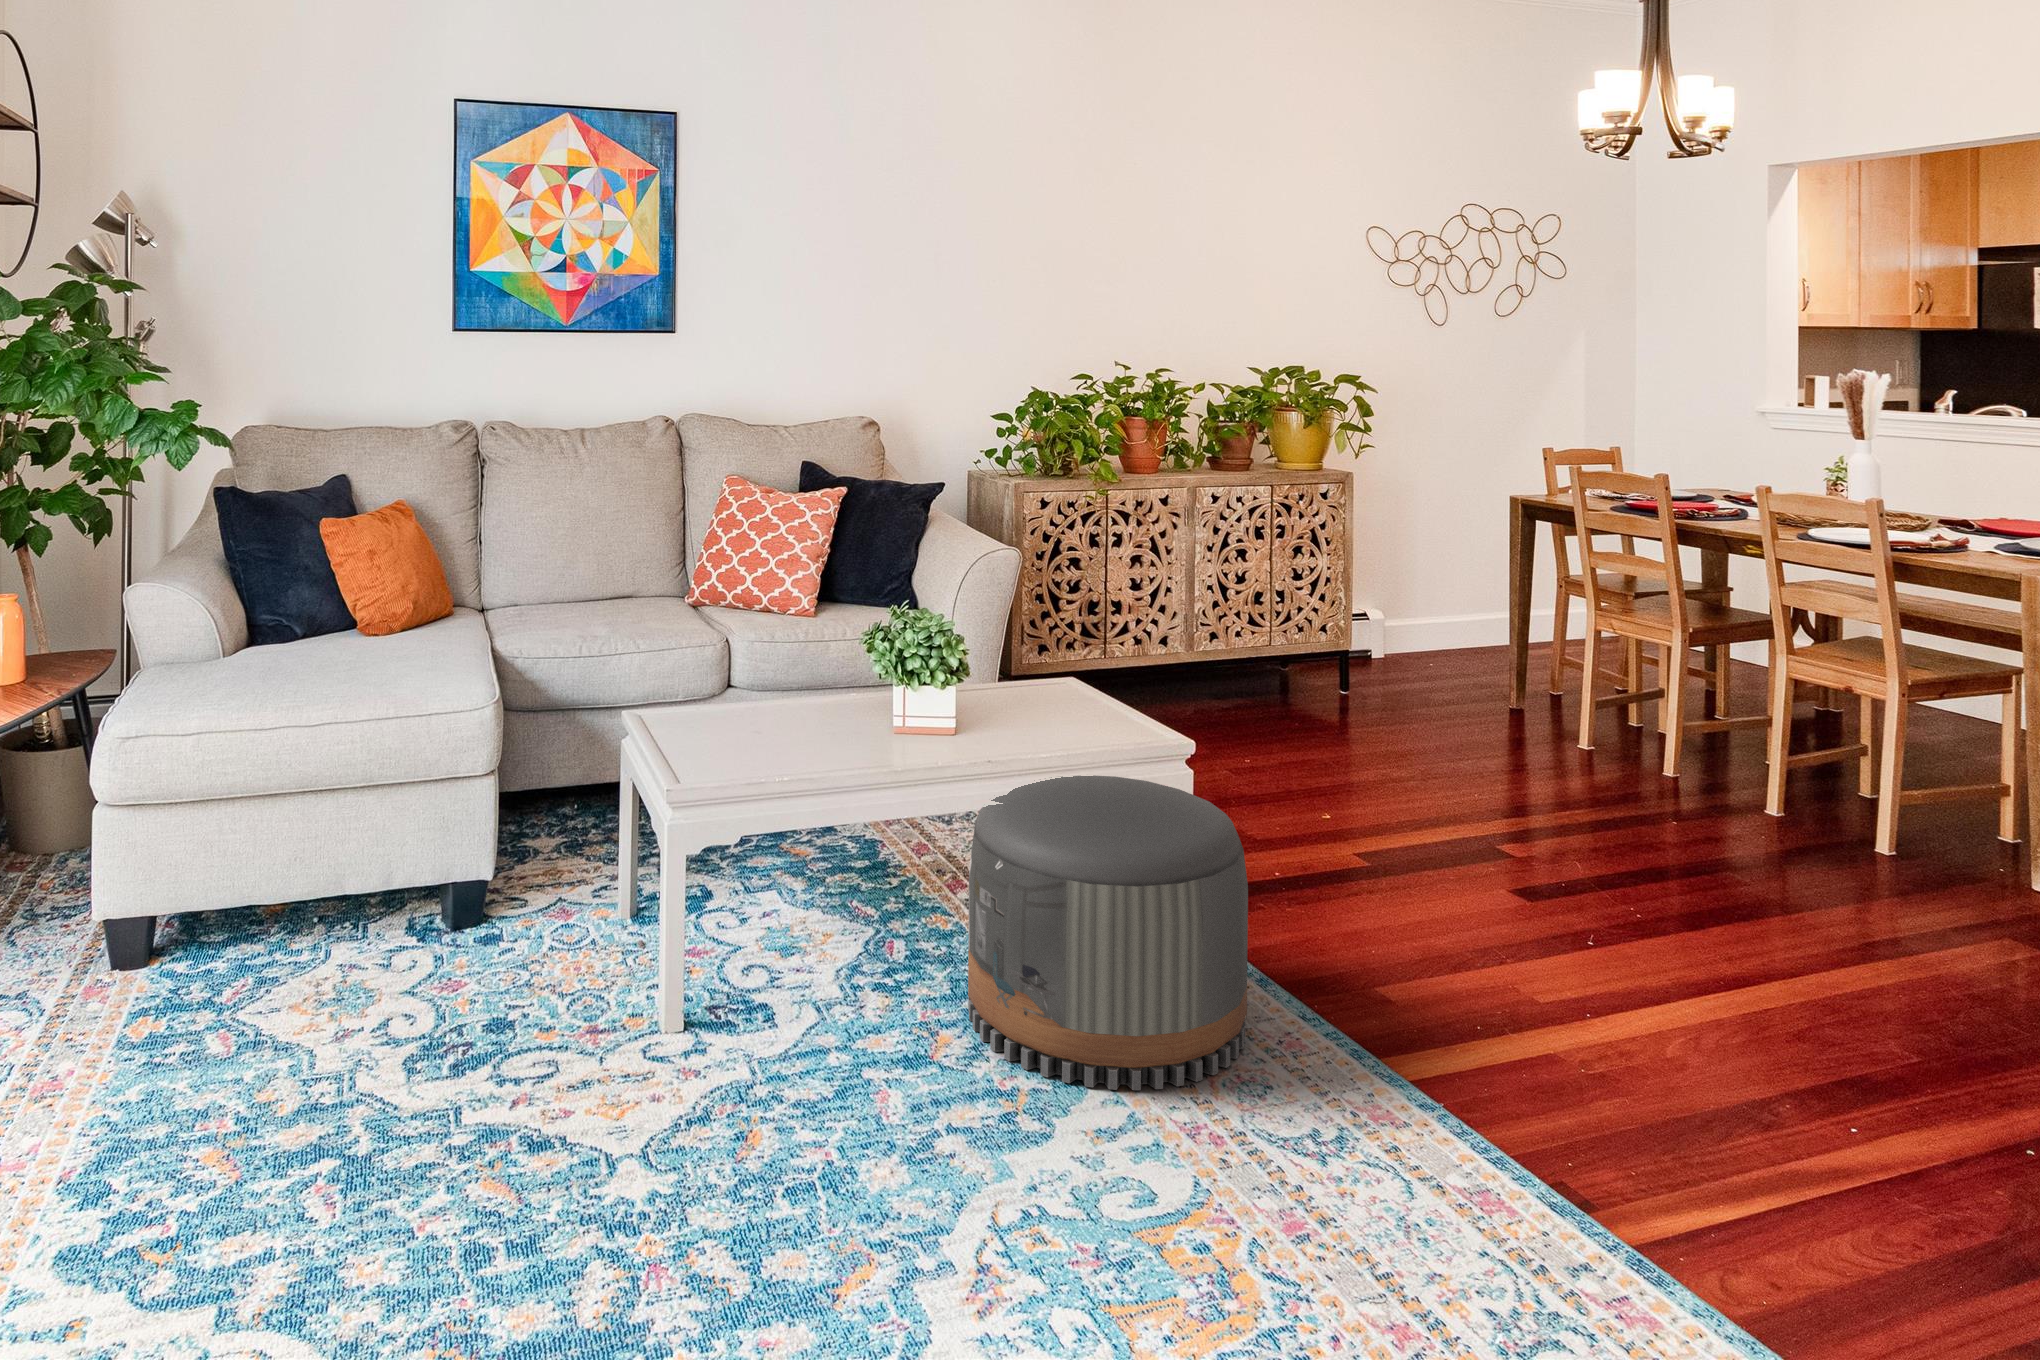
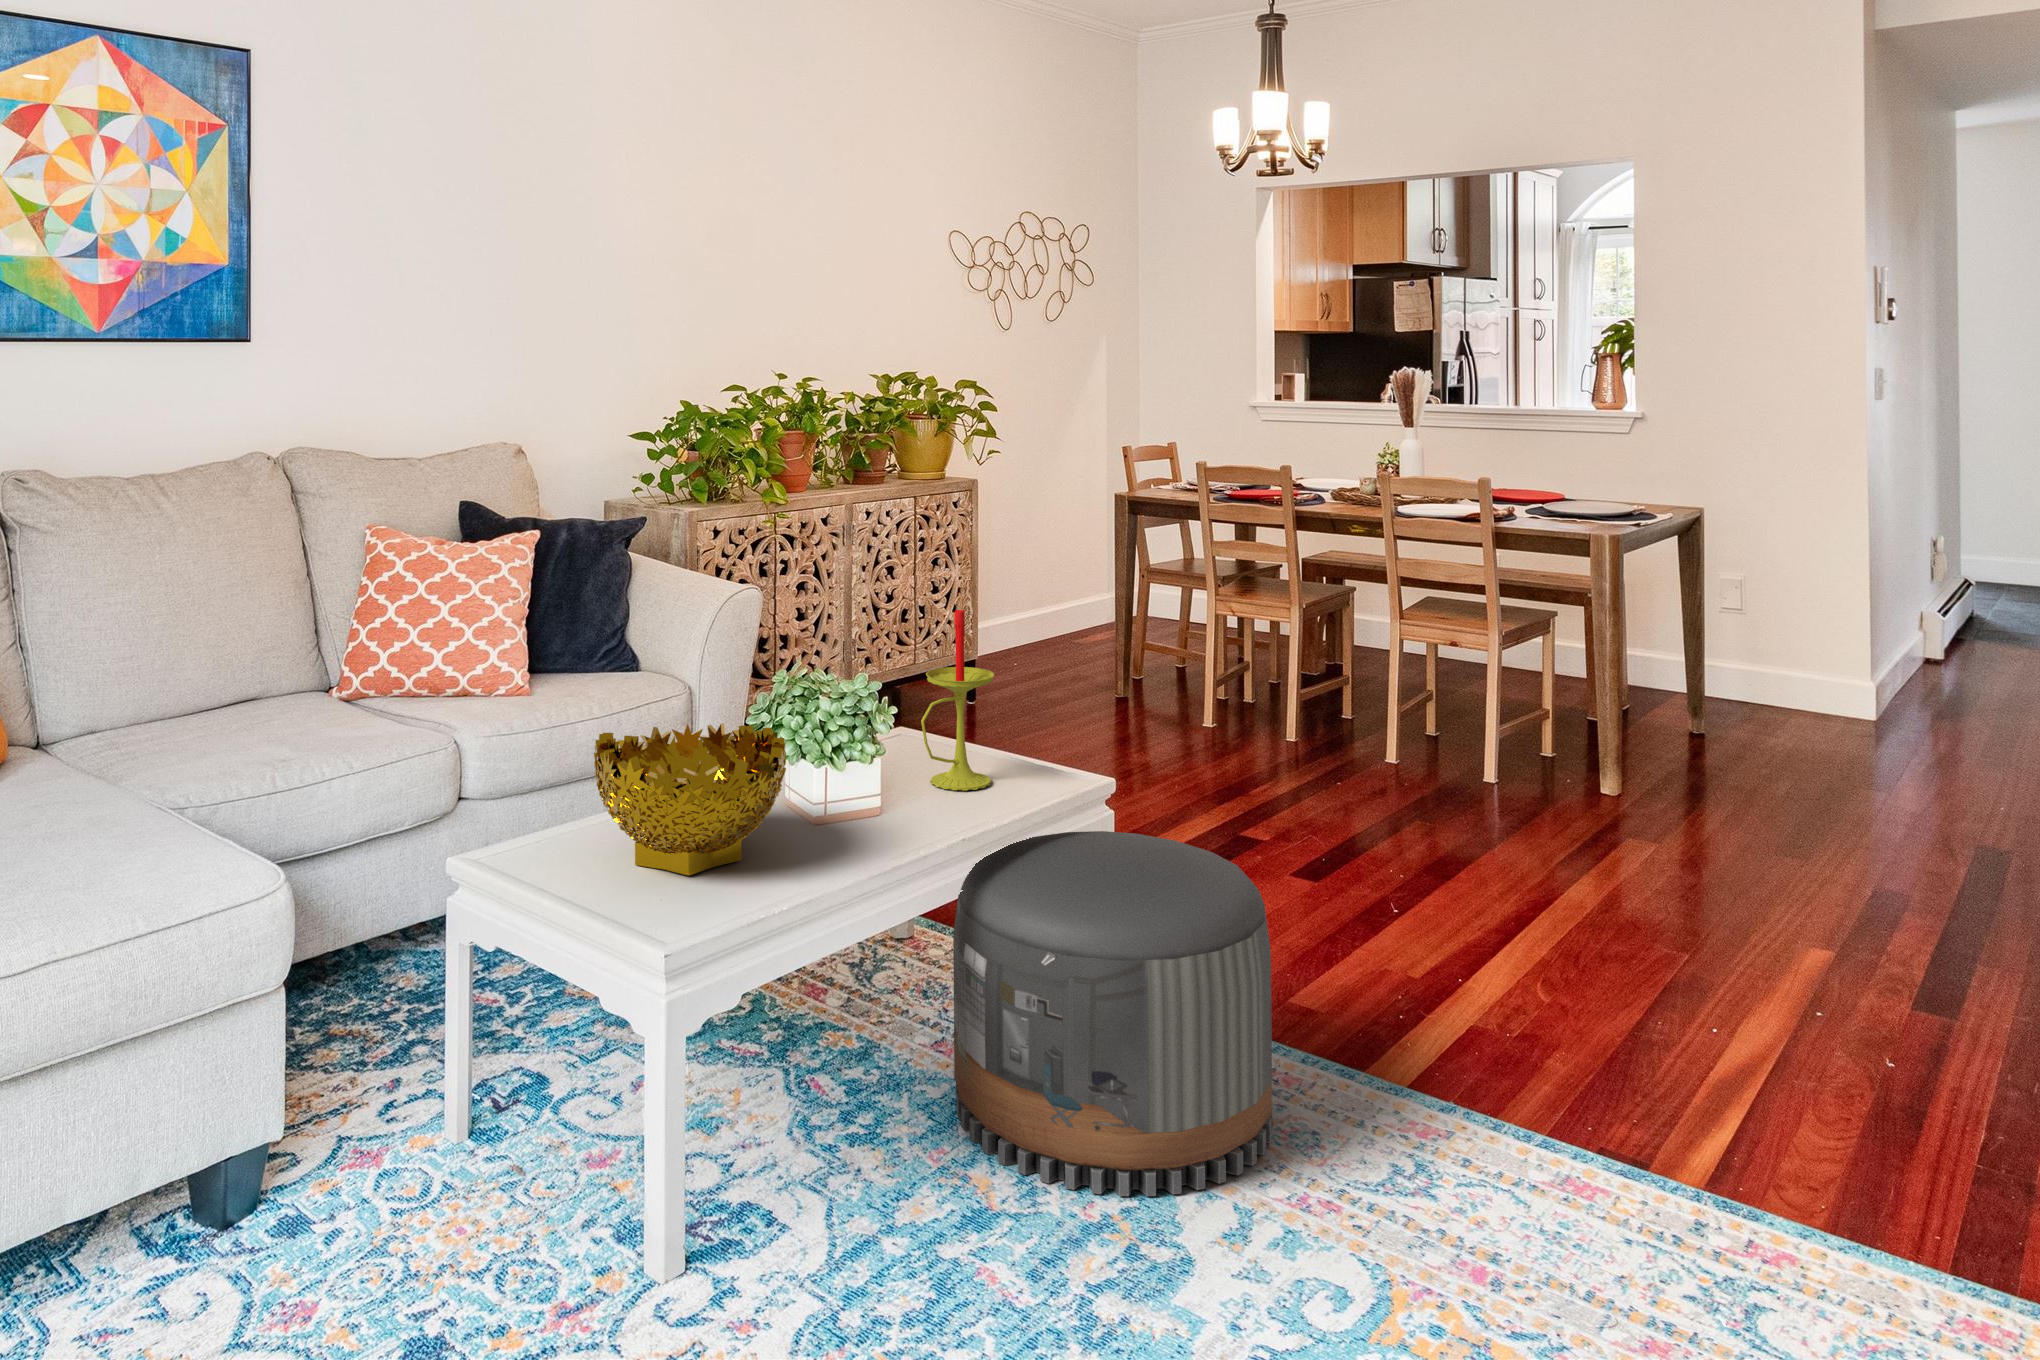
candle: none [1013,571,1086,730] -> present [921,610,994,790]
decorative bowl: none [704,636,852,750] -> present [594,723,786,876]

